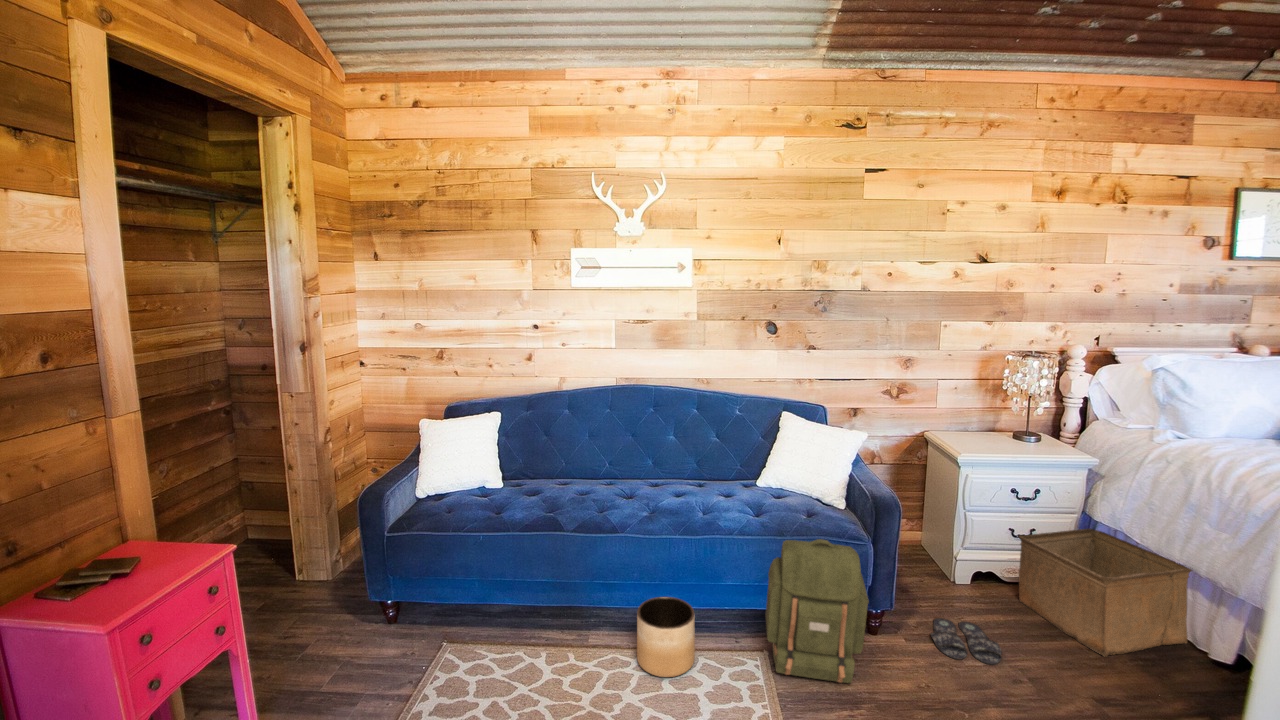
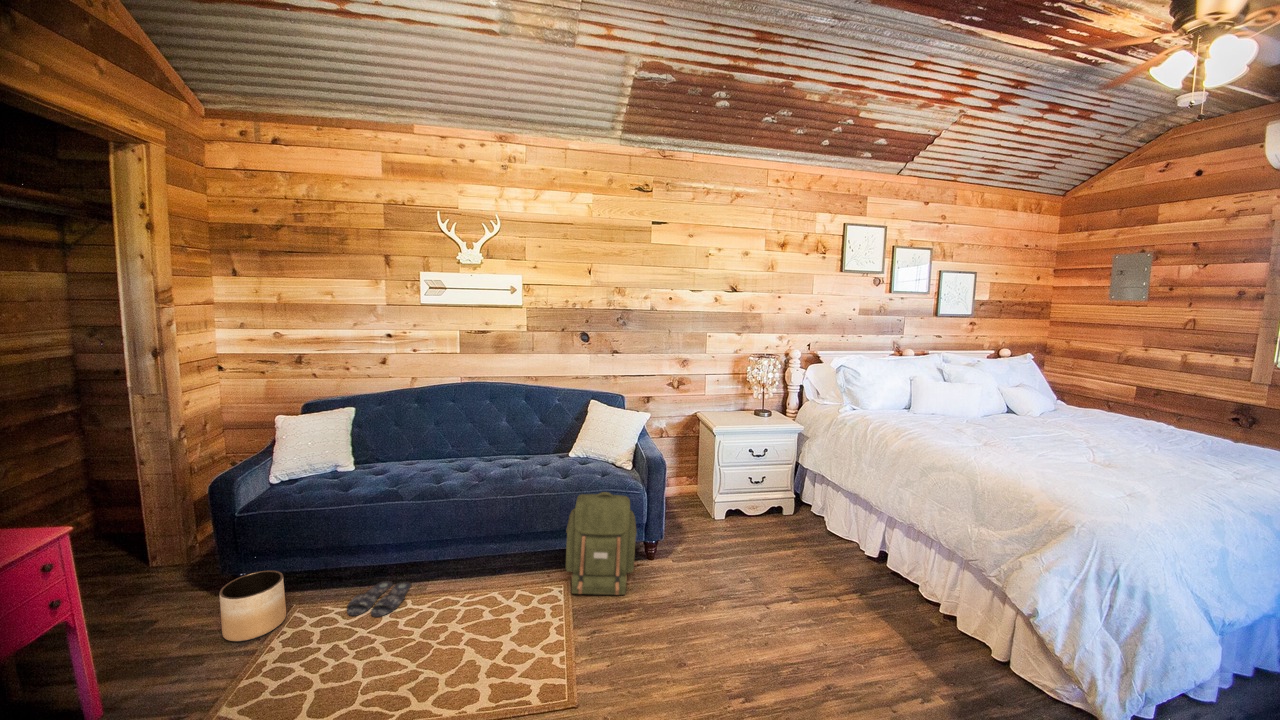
storage bin: present [1019,529,1192,656] -> none [752,475,849,558]
planter: present [637,597,695,677] -> present [219,571,286,641]
slippers: present [931,618,1002,665] -> present [347,581,411,617]

